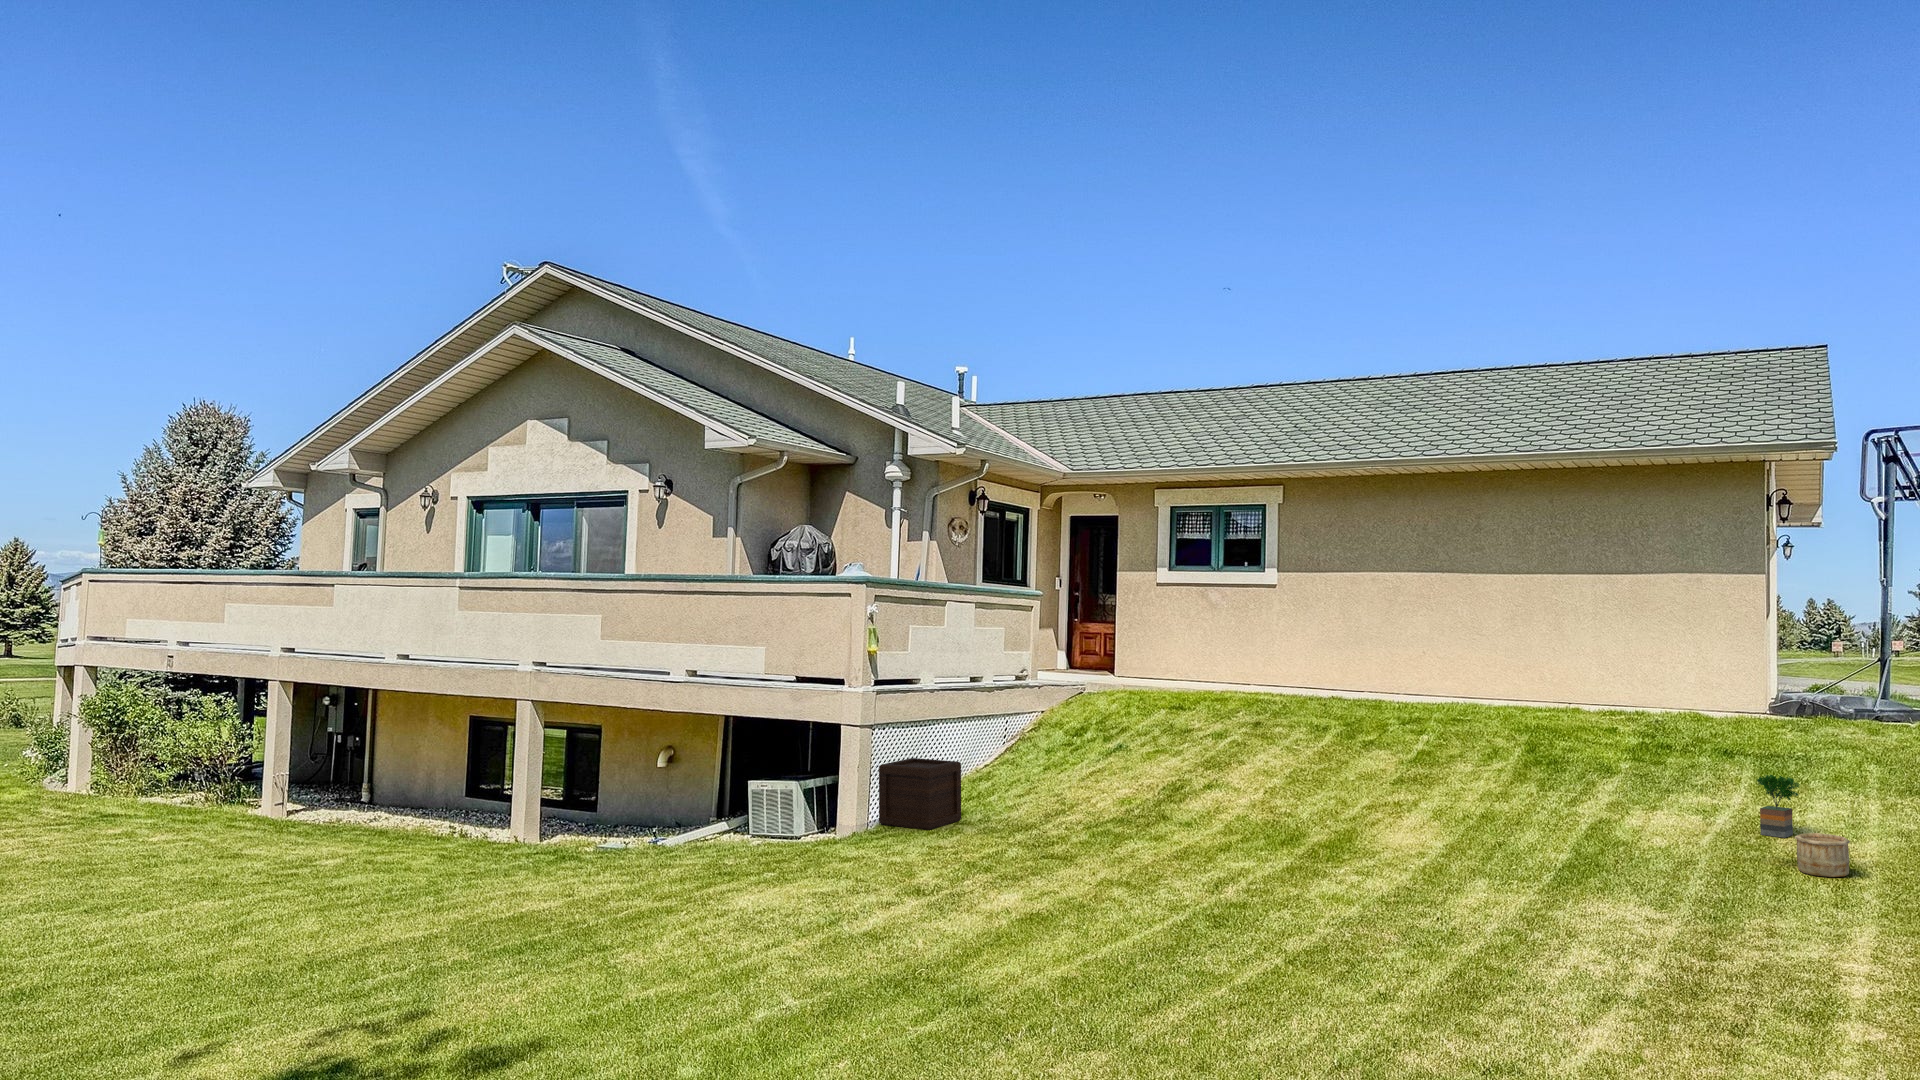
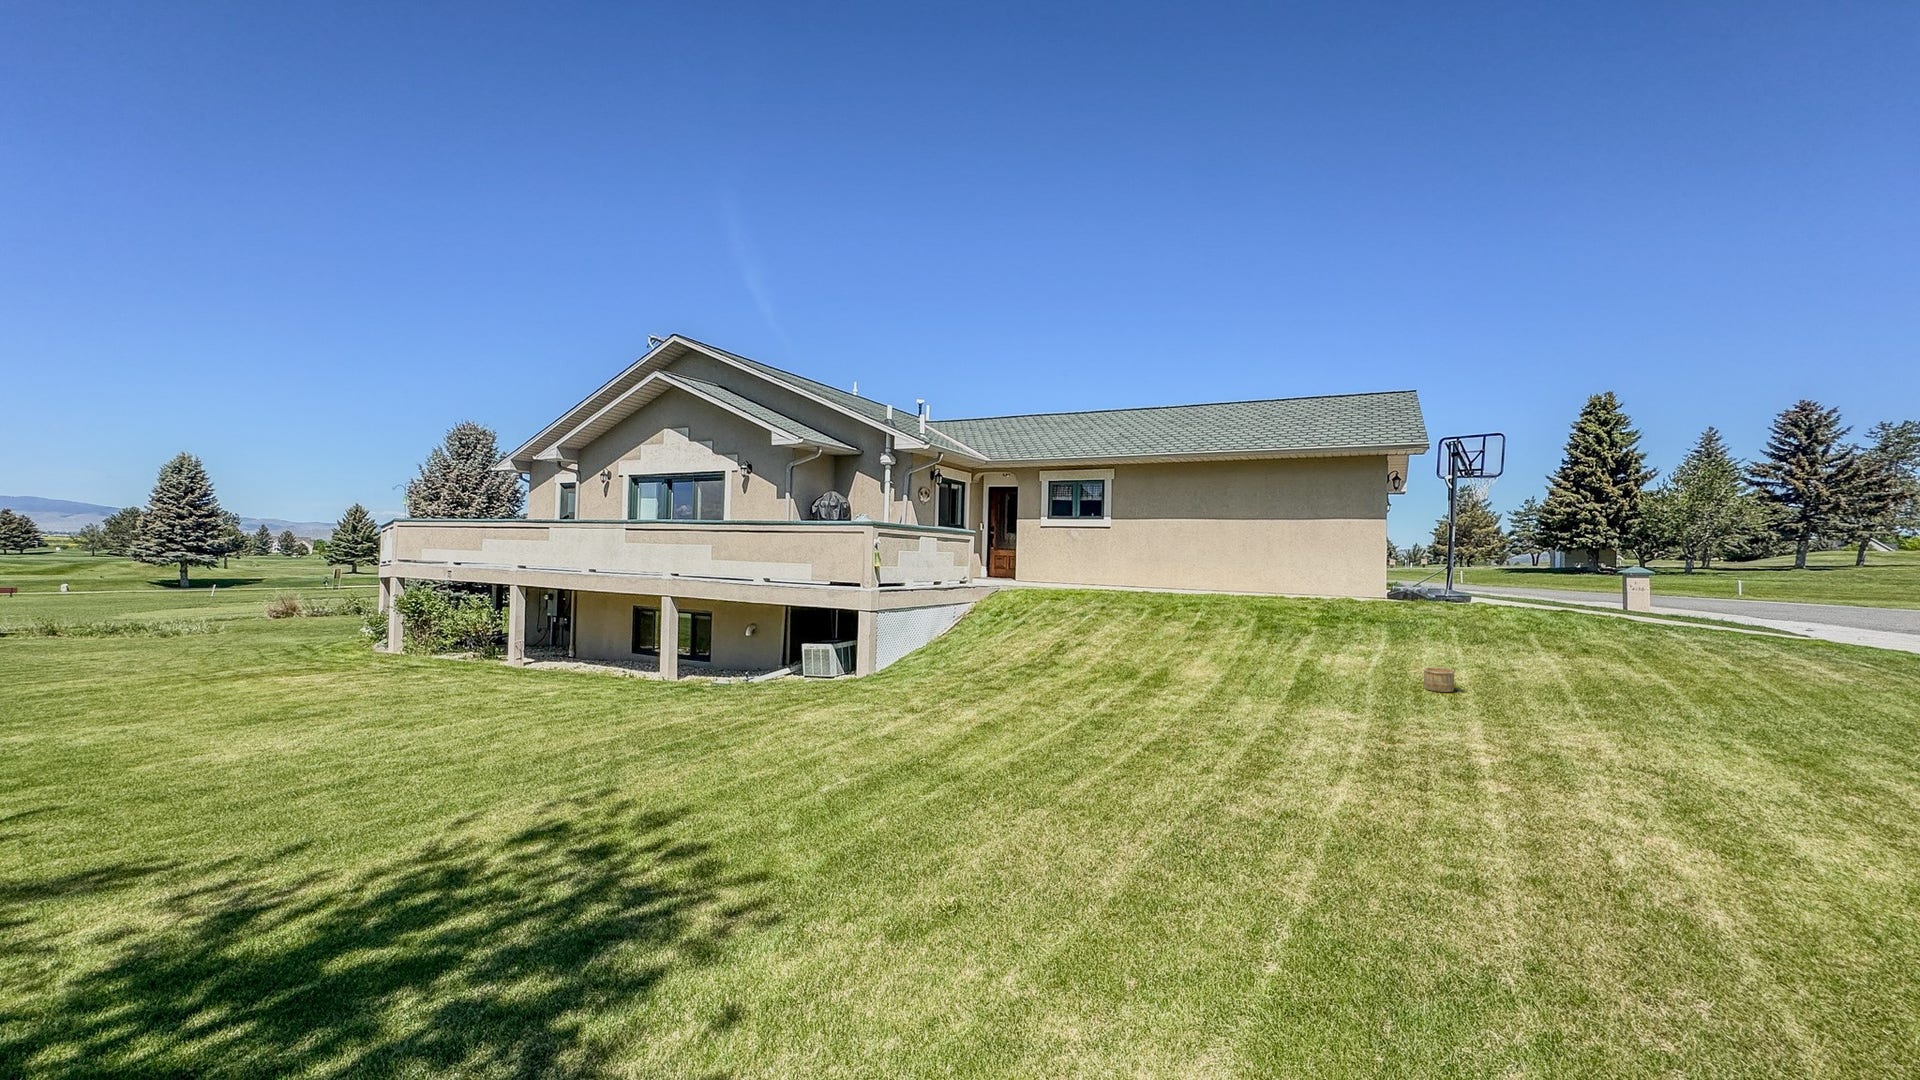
wooden crate: present [879,758,961,830] -> none [886,629,935,671]
potted tree: present [1757,775,1800,838] -> none [1396,634,1423,670]

